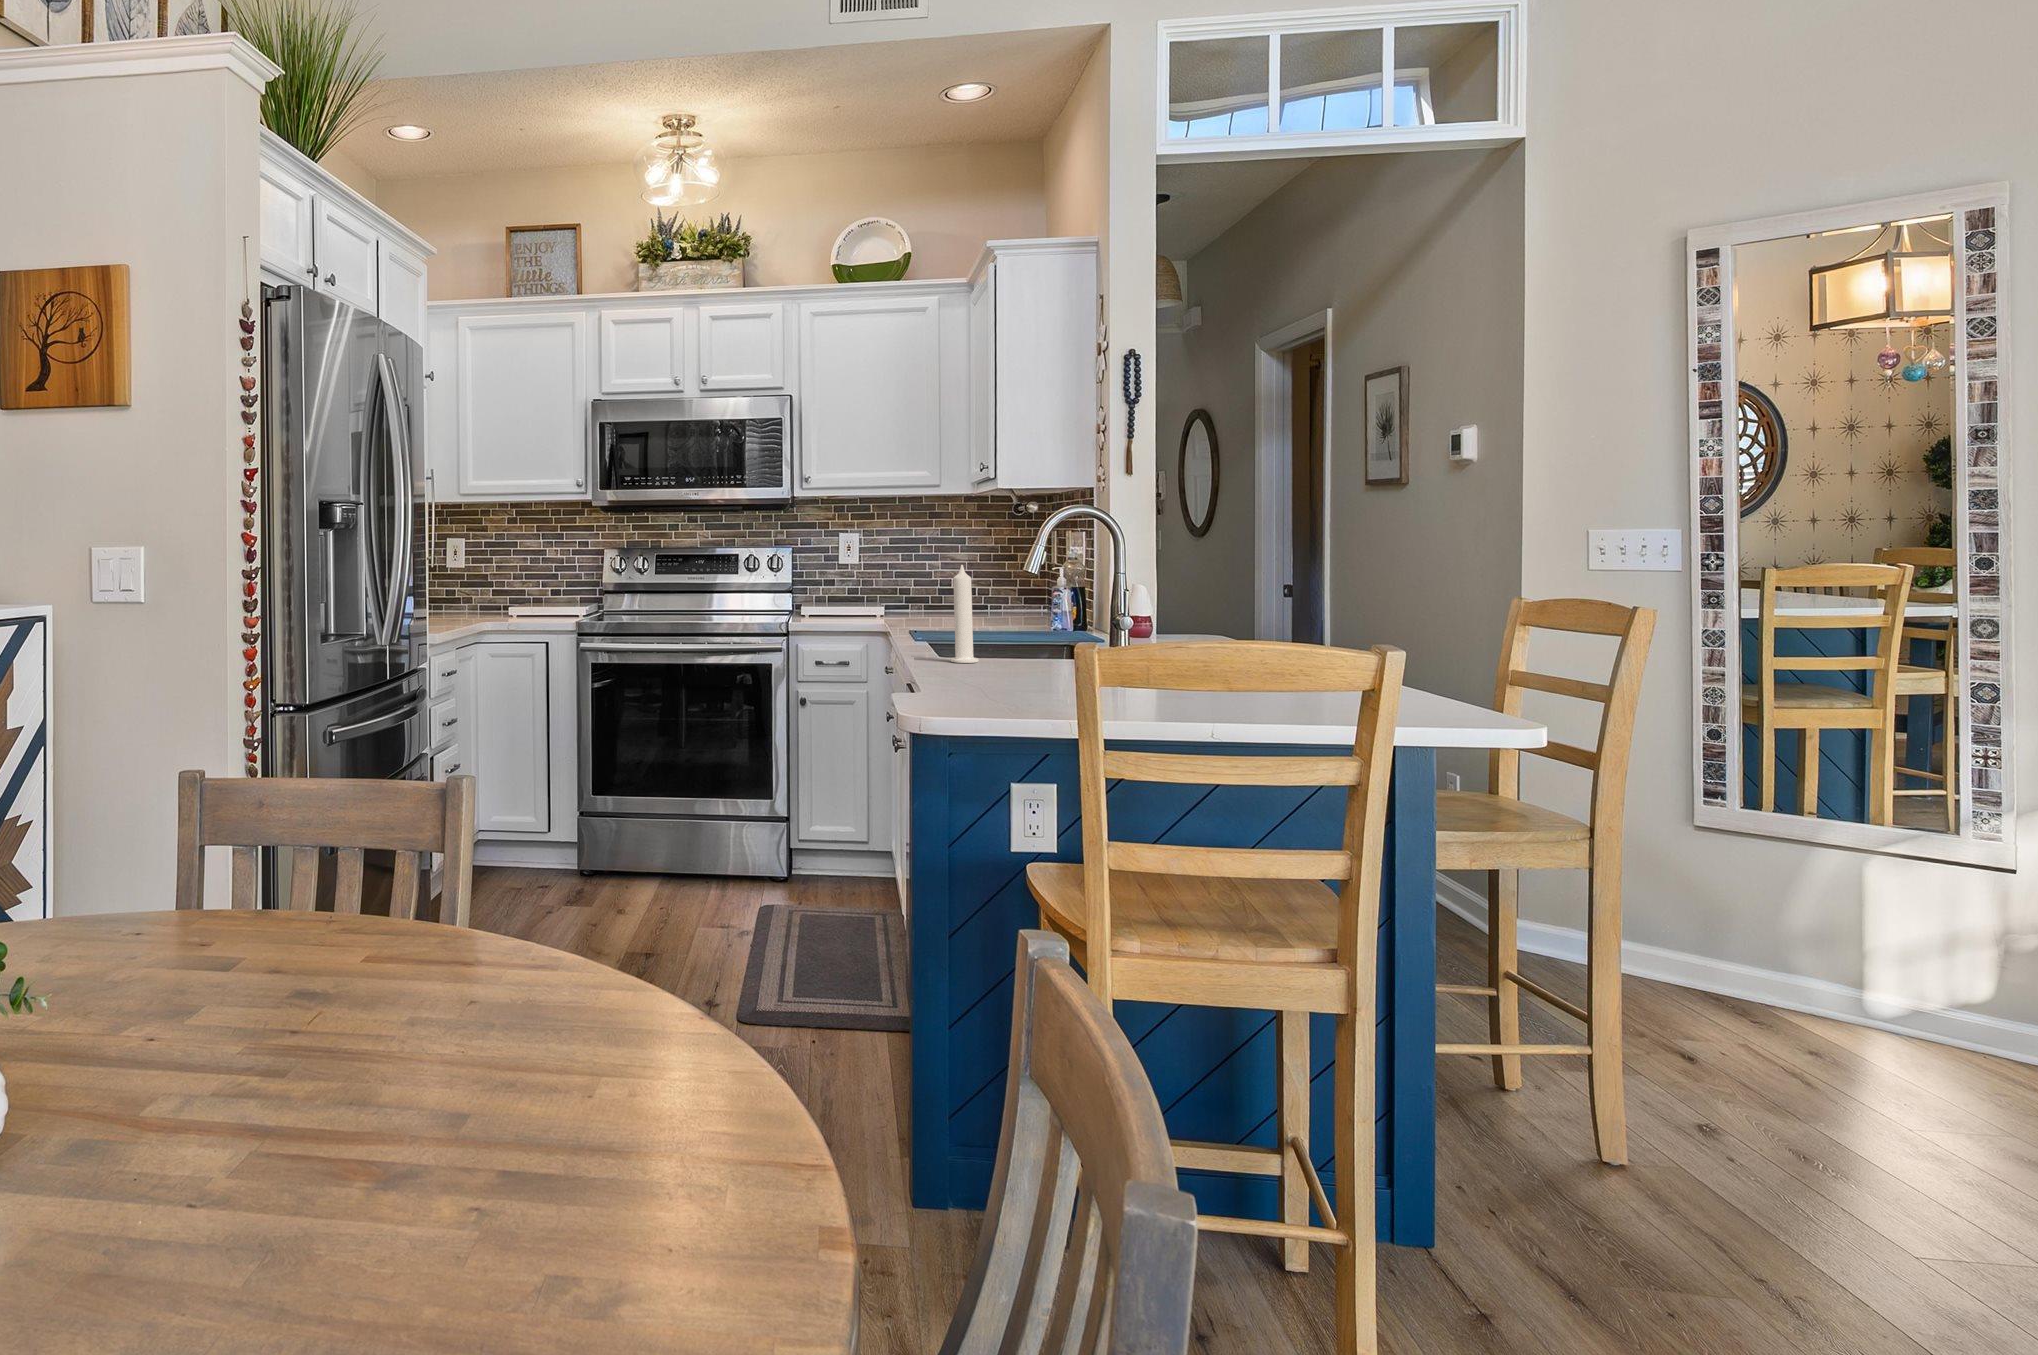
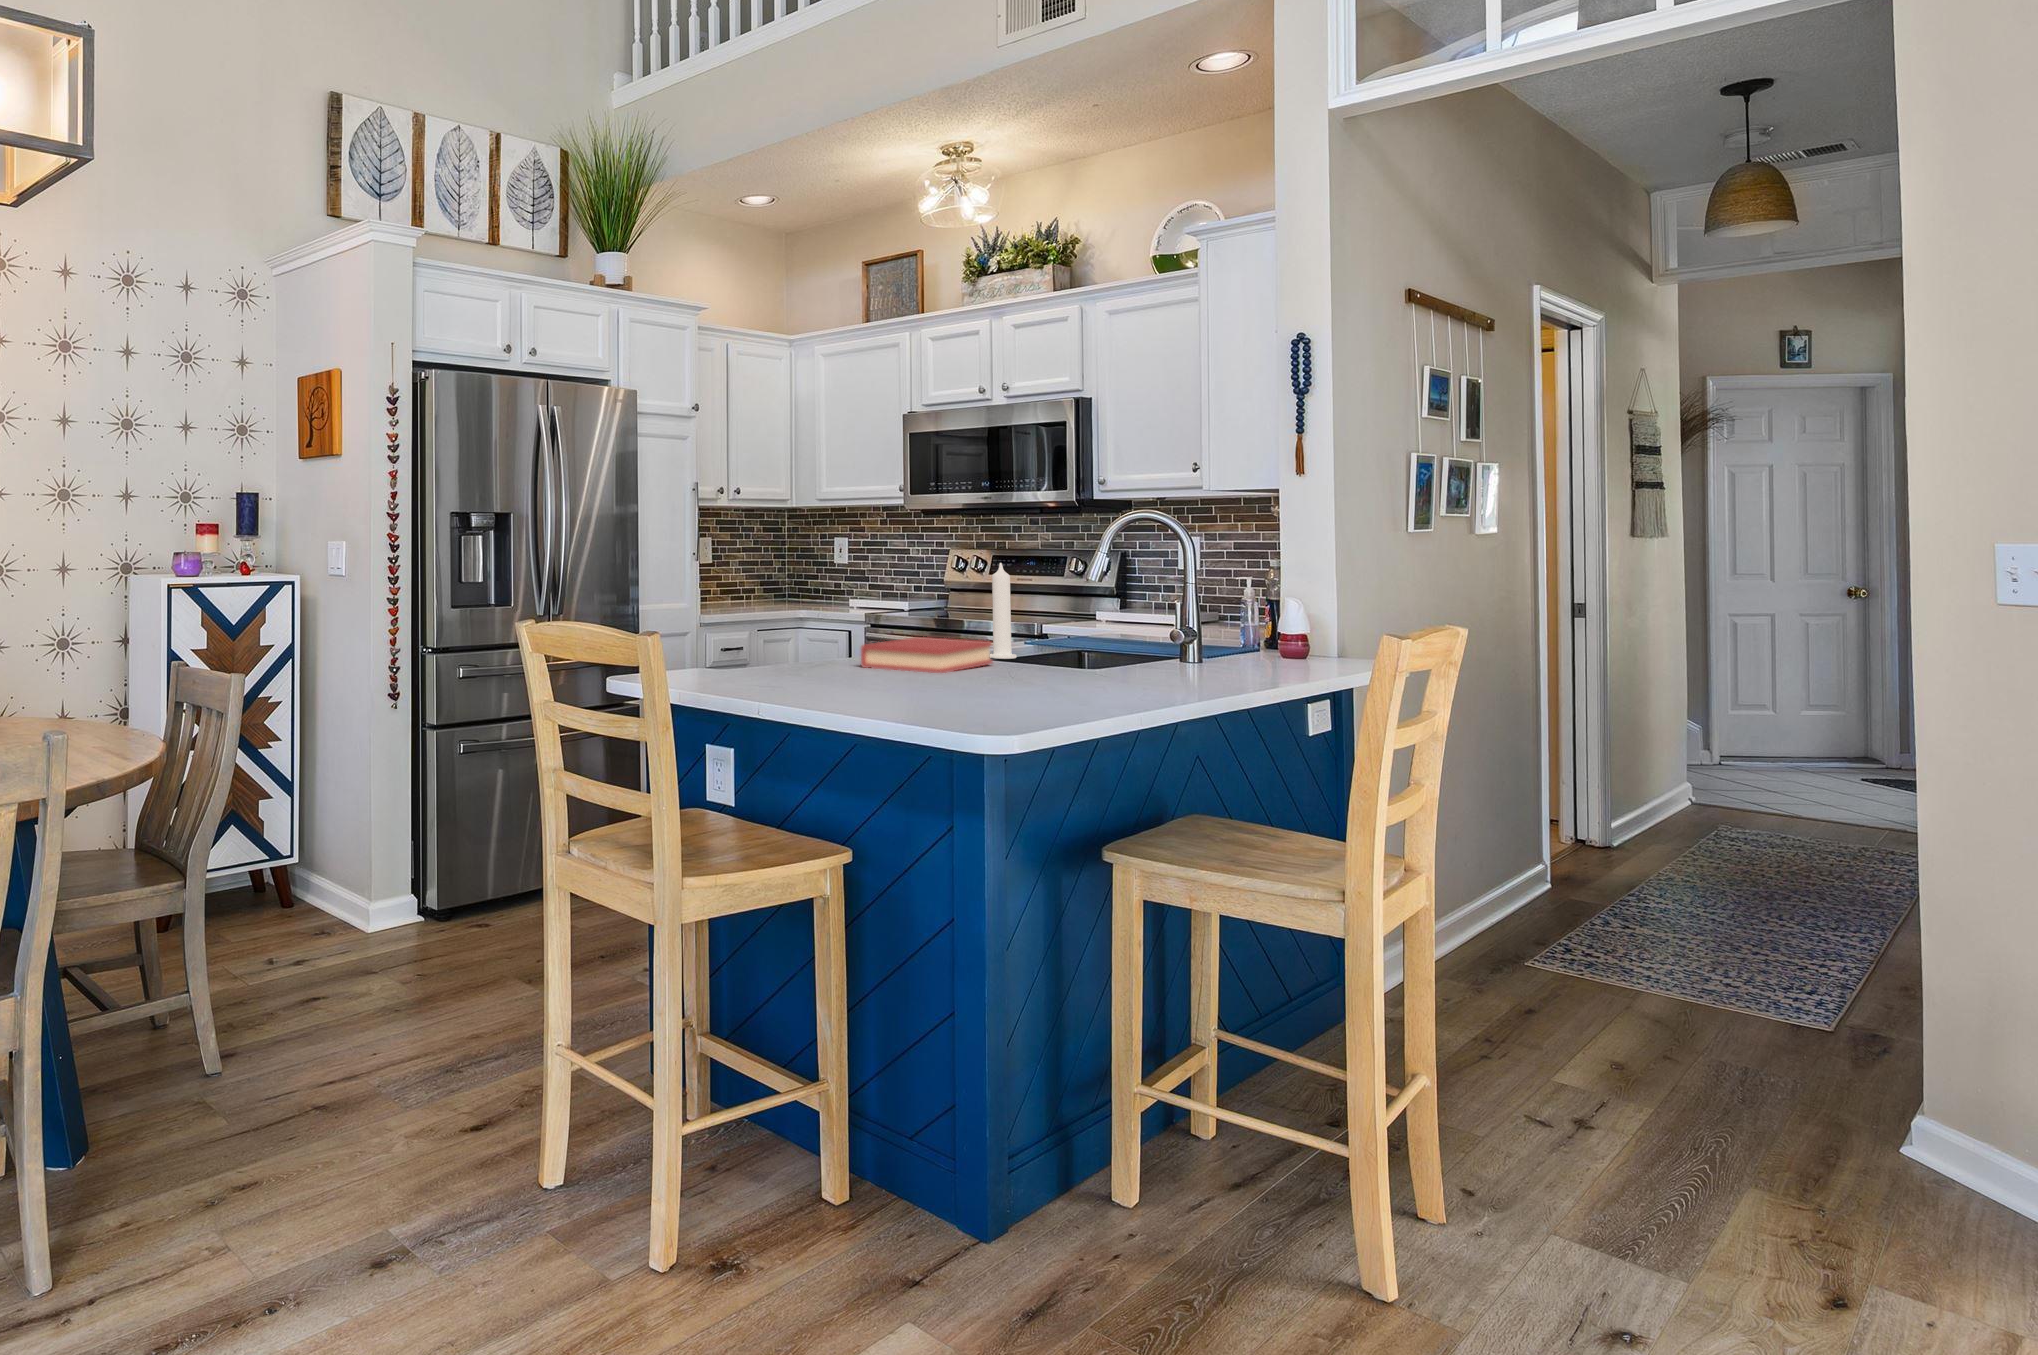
hardback book: none [923,646,1034,683] -> present [861,637,992,673]

